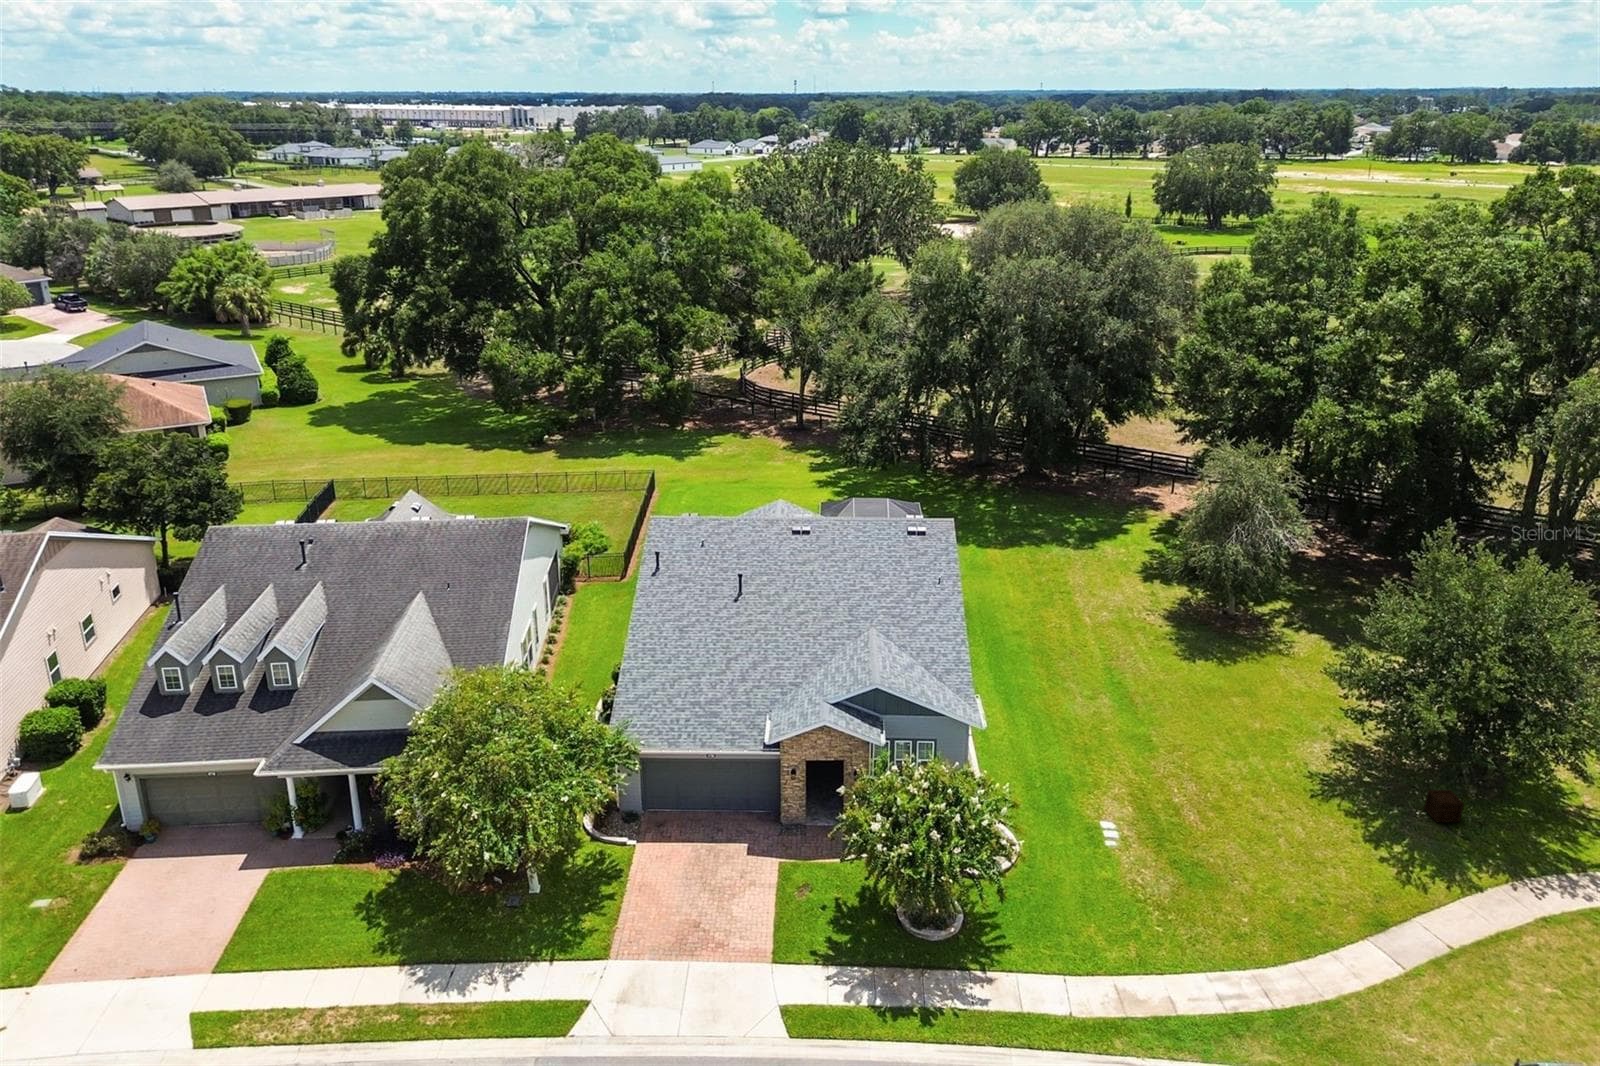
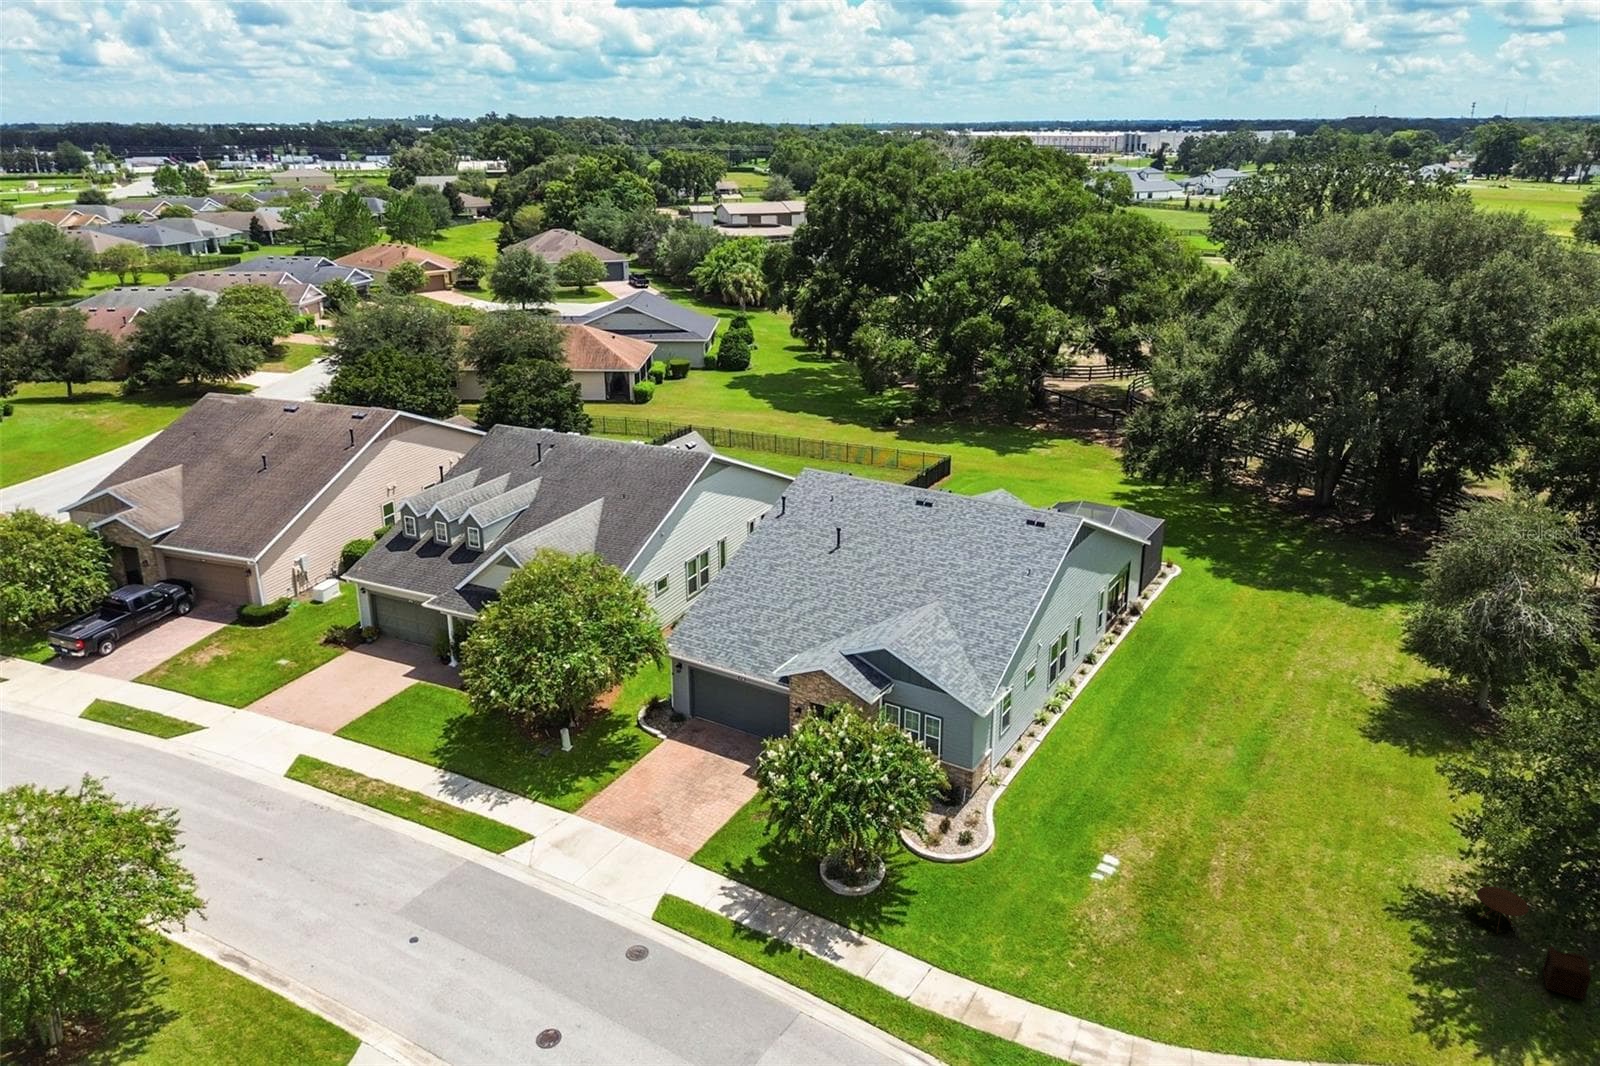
round table: none [1362,756,1399,791] -> present [1477,887,1529,933]

